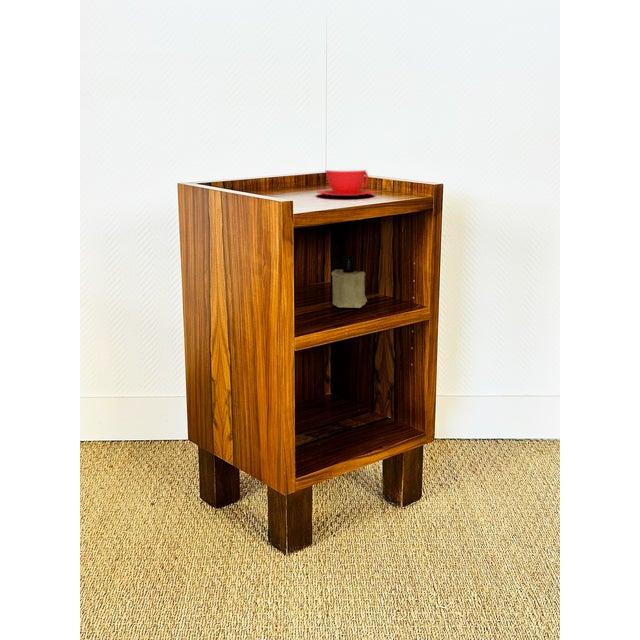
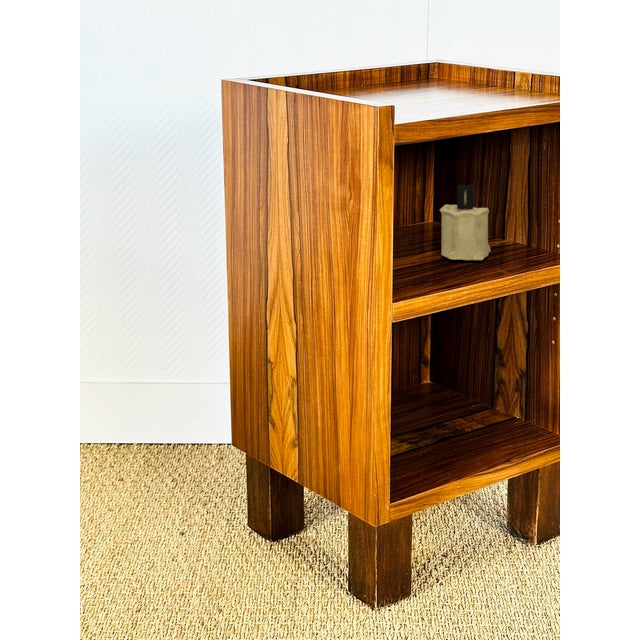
teacup: present [317,169,374,196] -> none [419,59,505,98]

